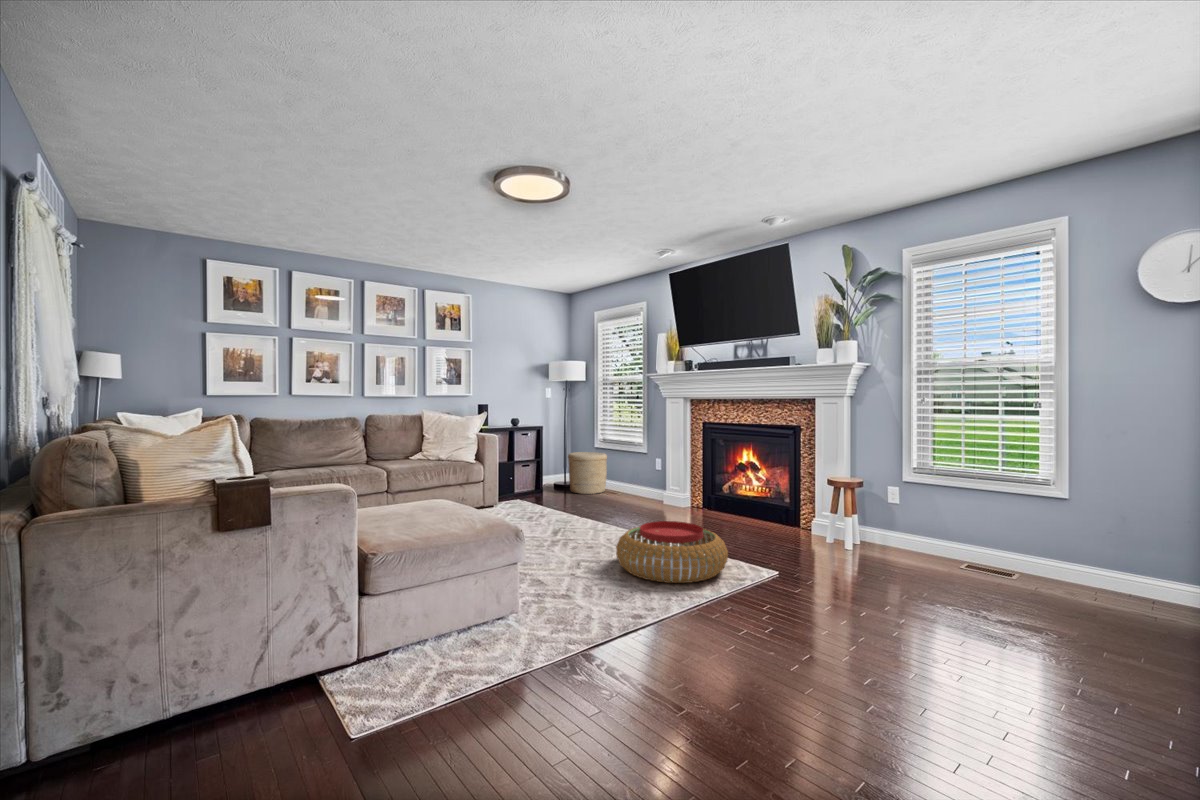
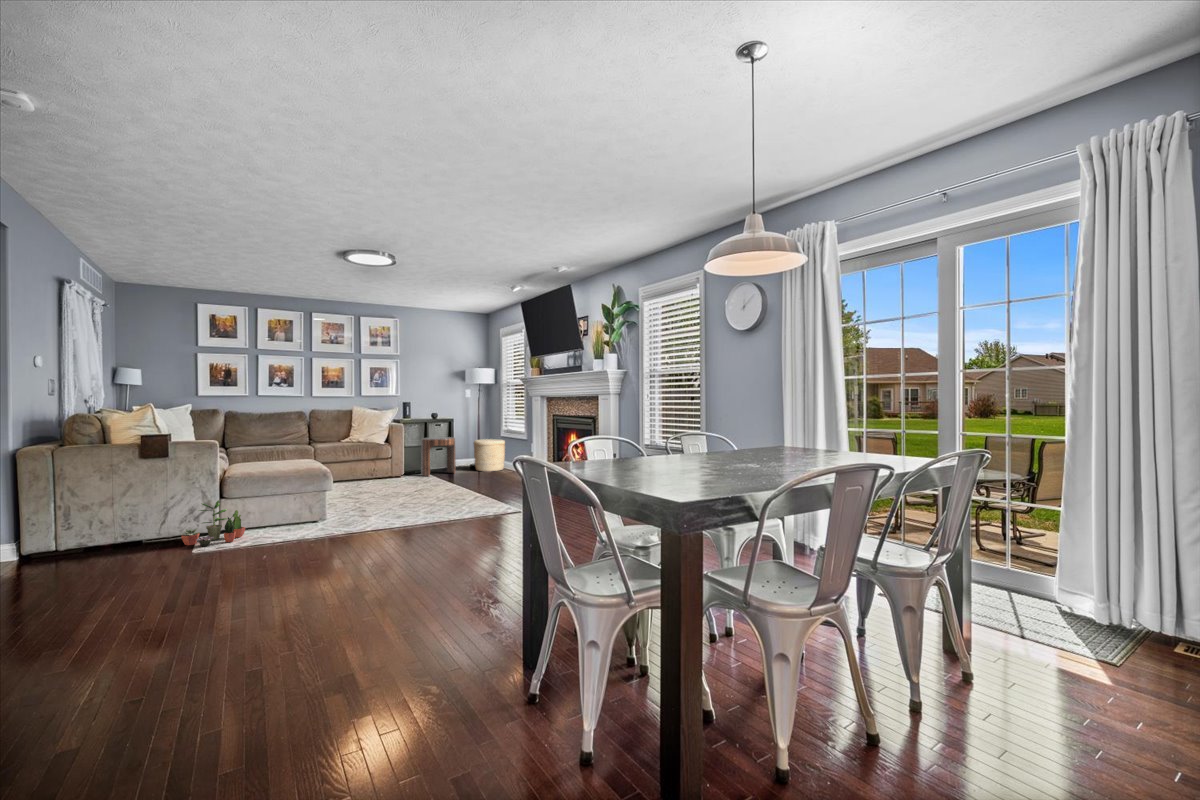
side table: none [513,451,556,504] -> present [421,437,456,477]
pouf: present [616,521,728,583] -> none [421,478,496,513]
potted plant: none [304,605,413,713] -> present [181,500,245,546]

